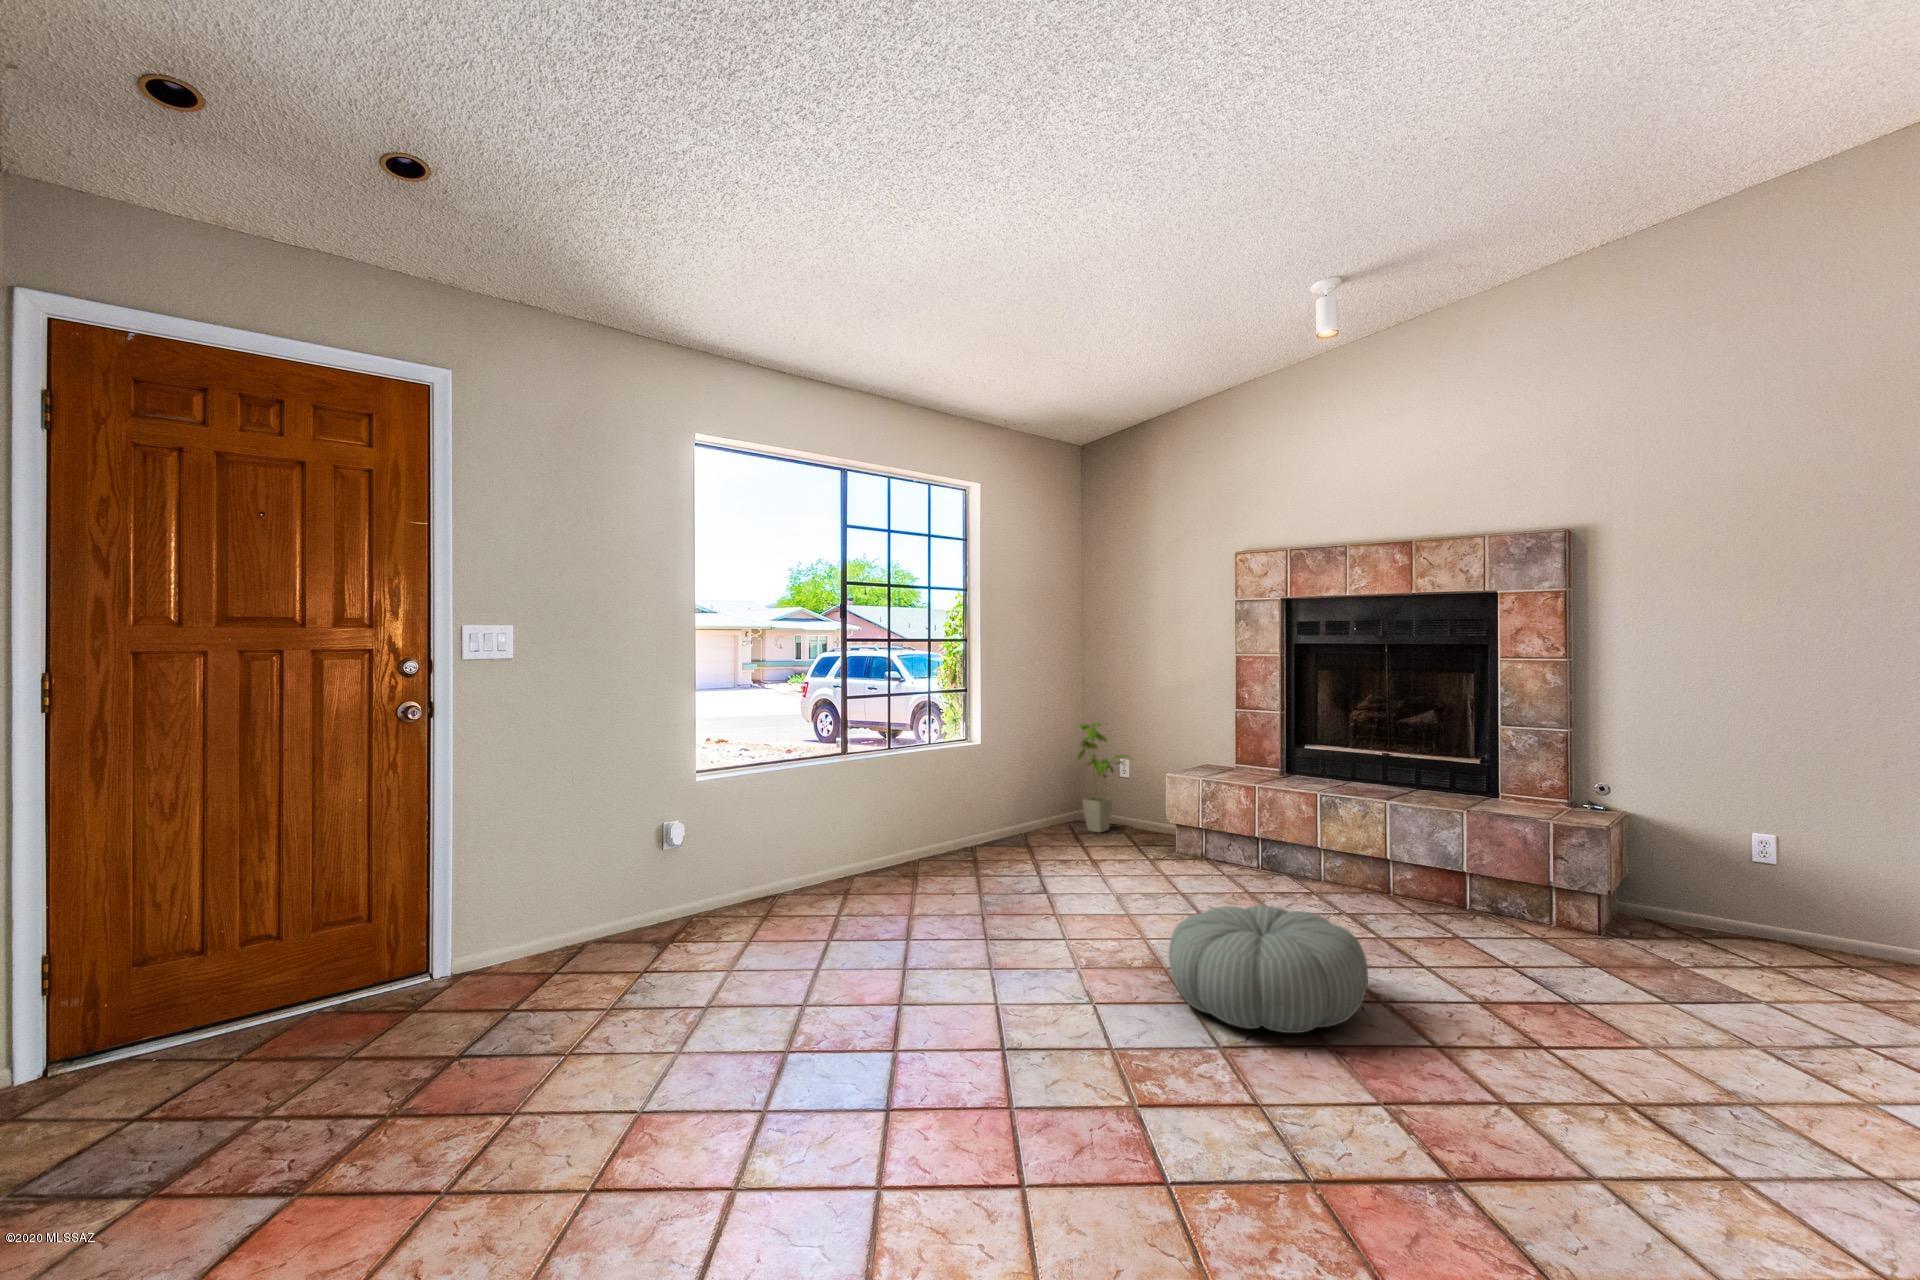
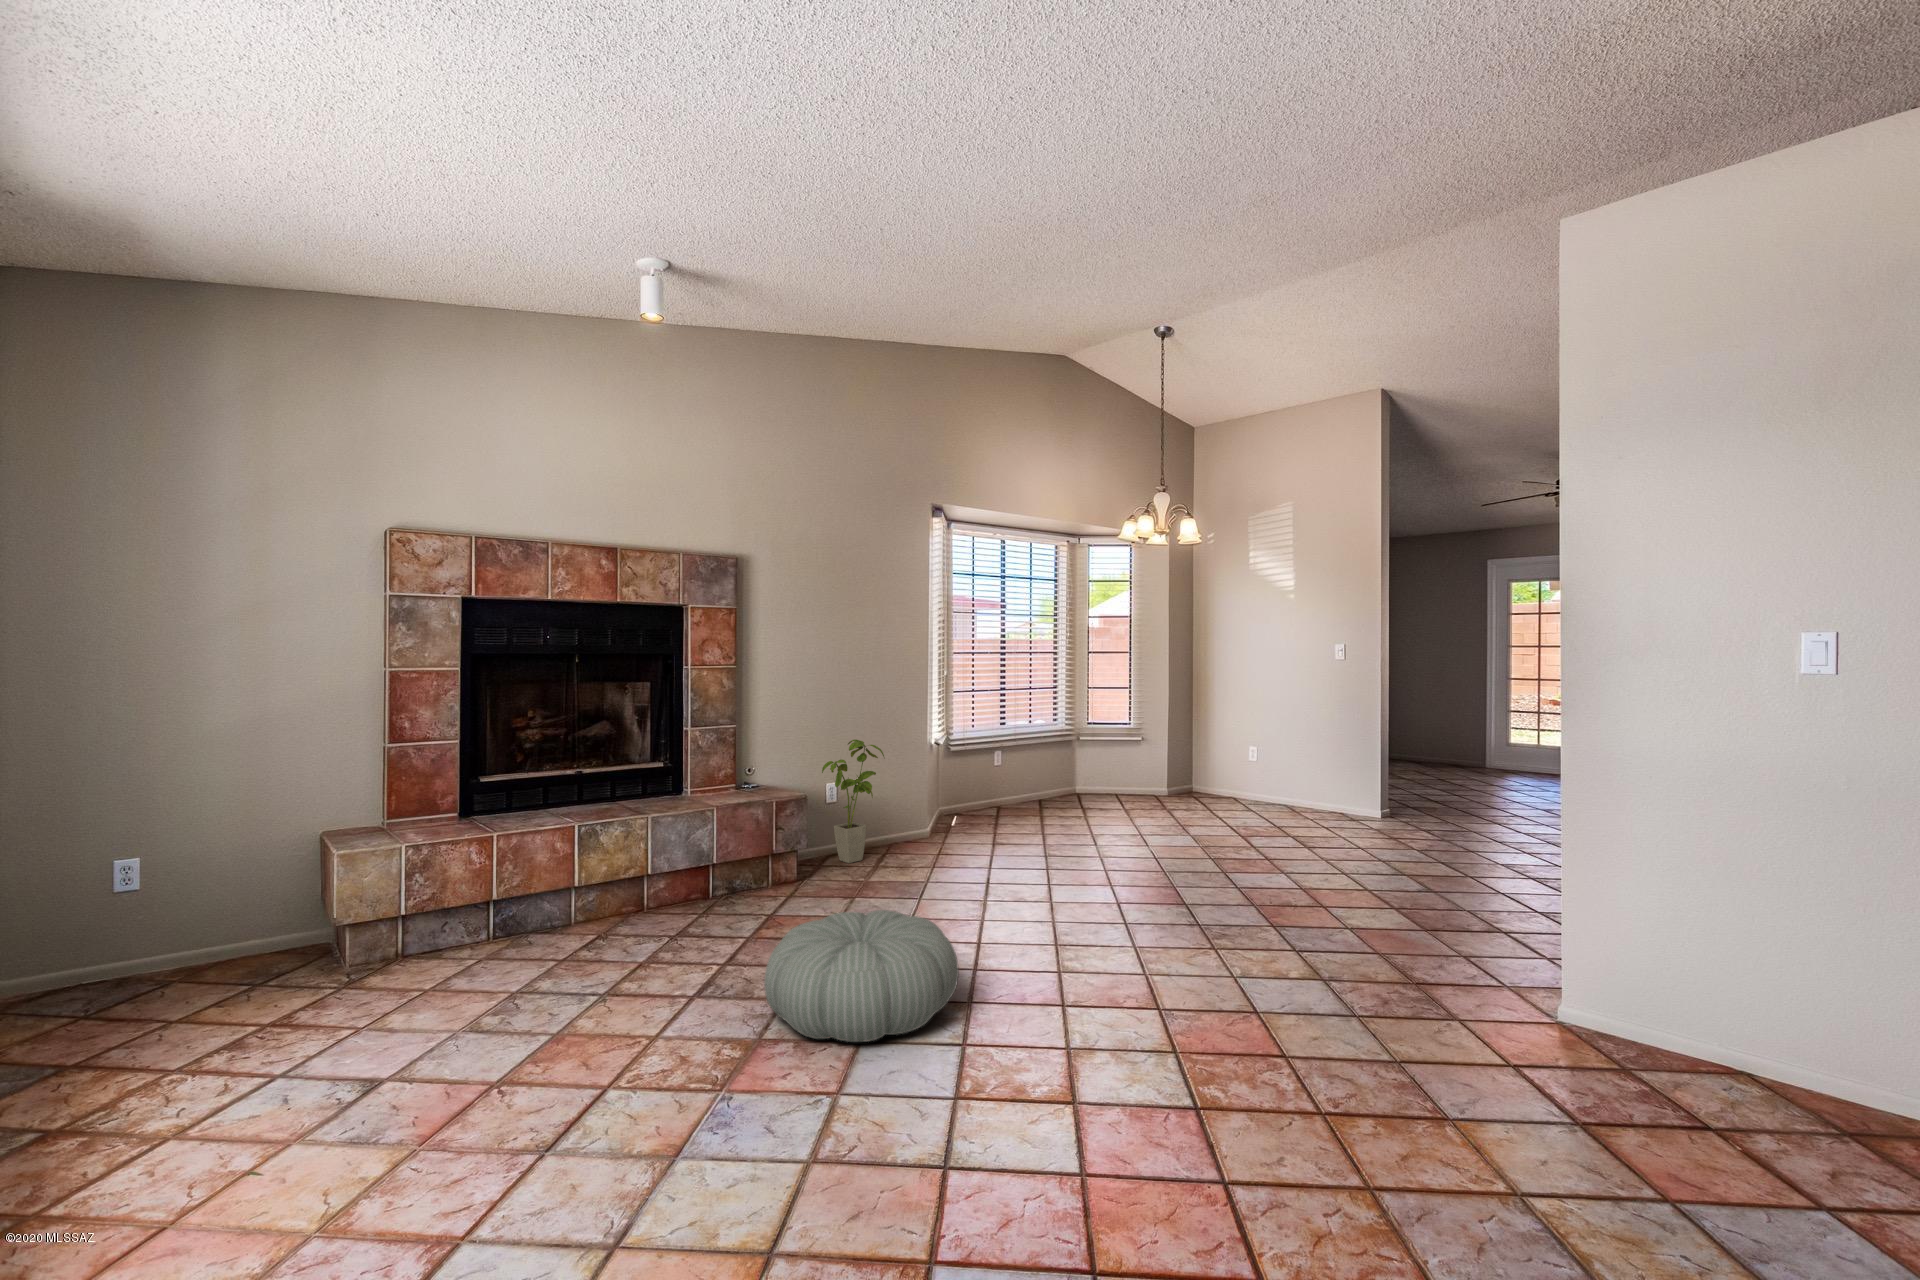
house plant: present [1077,723,1130,832] -> present [822,739,884,863]

